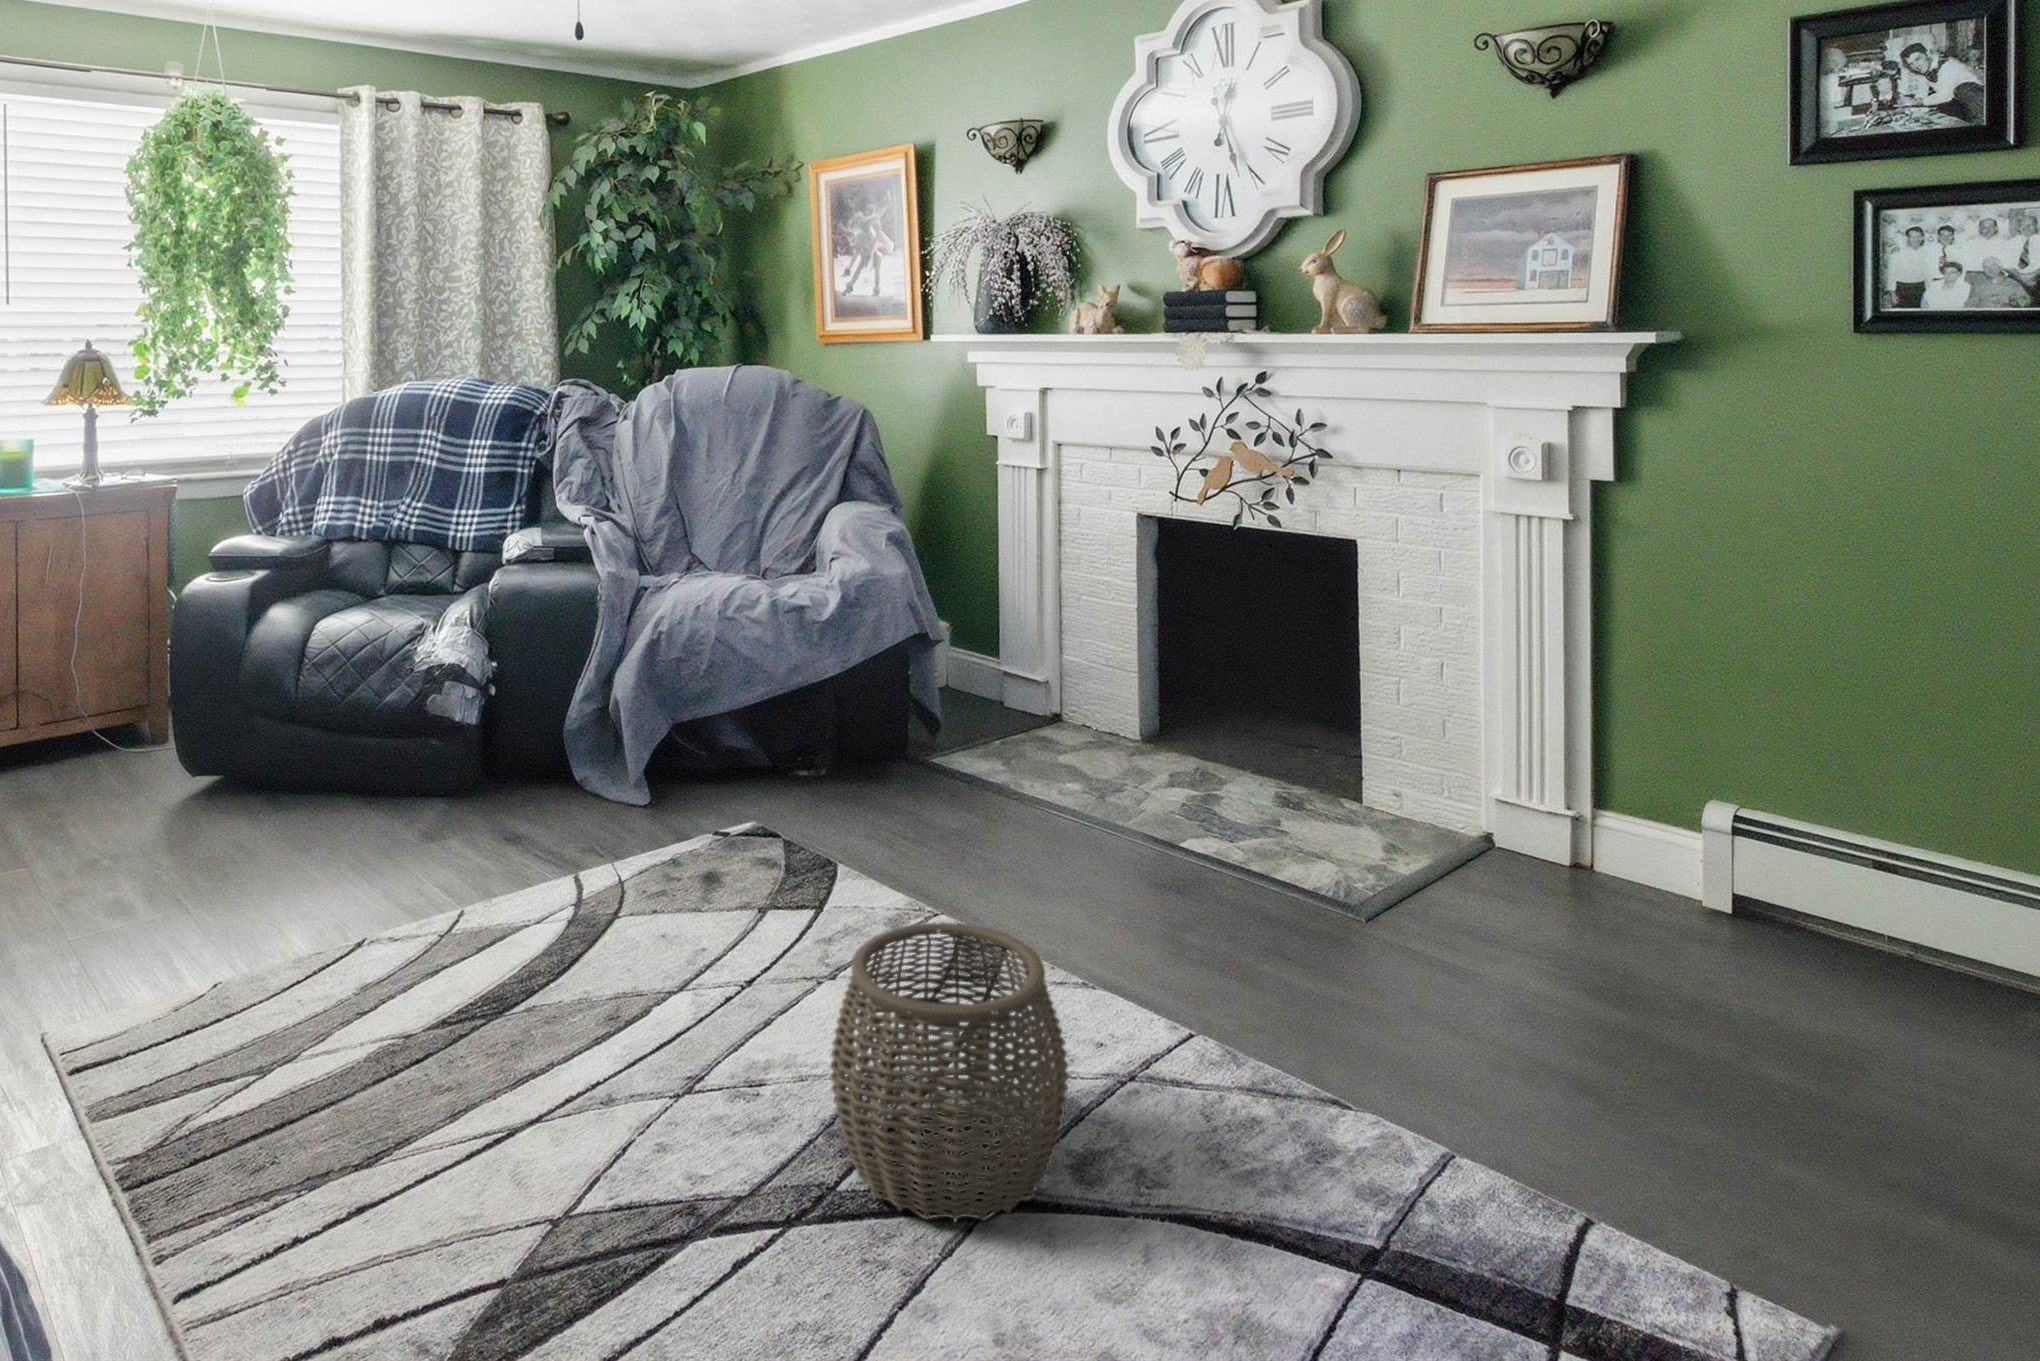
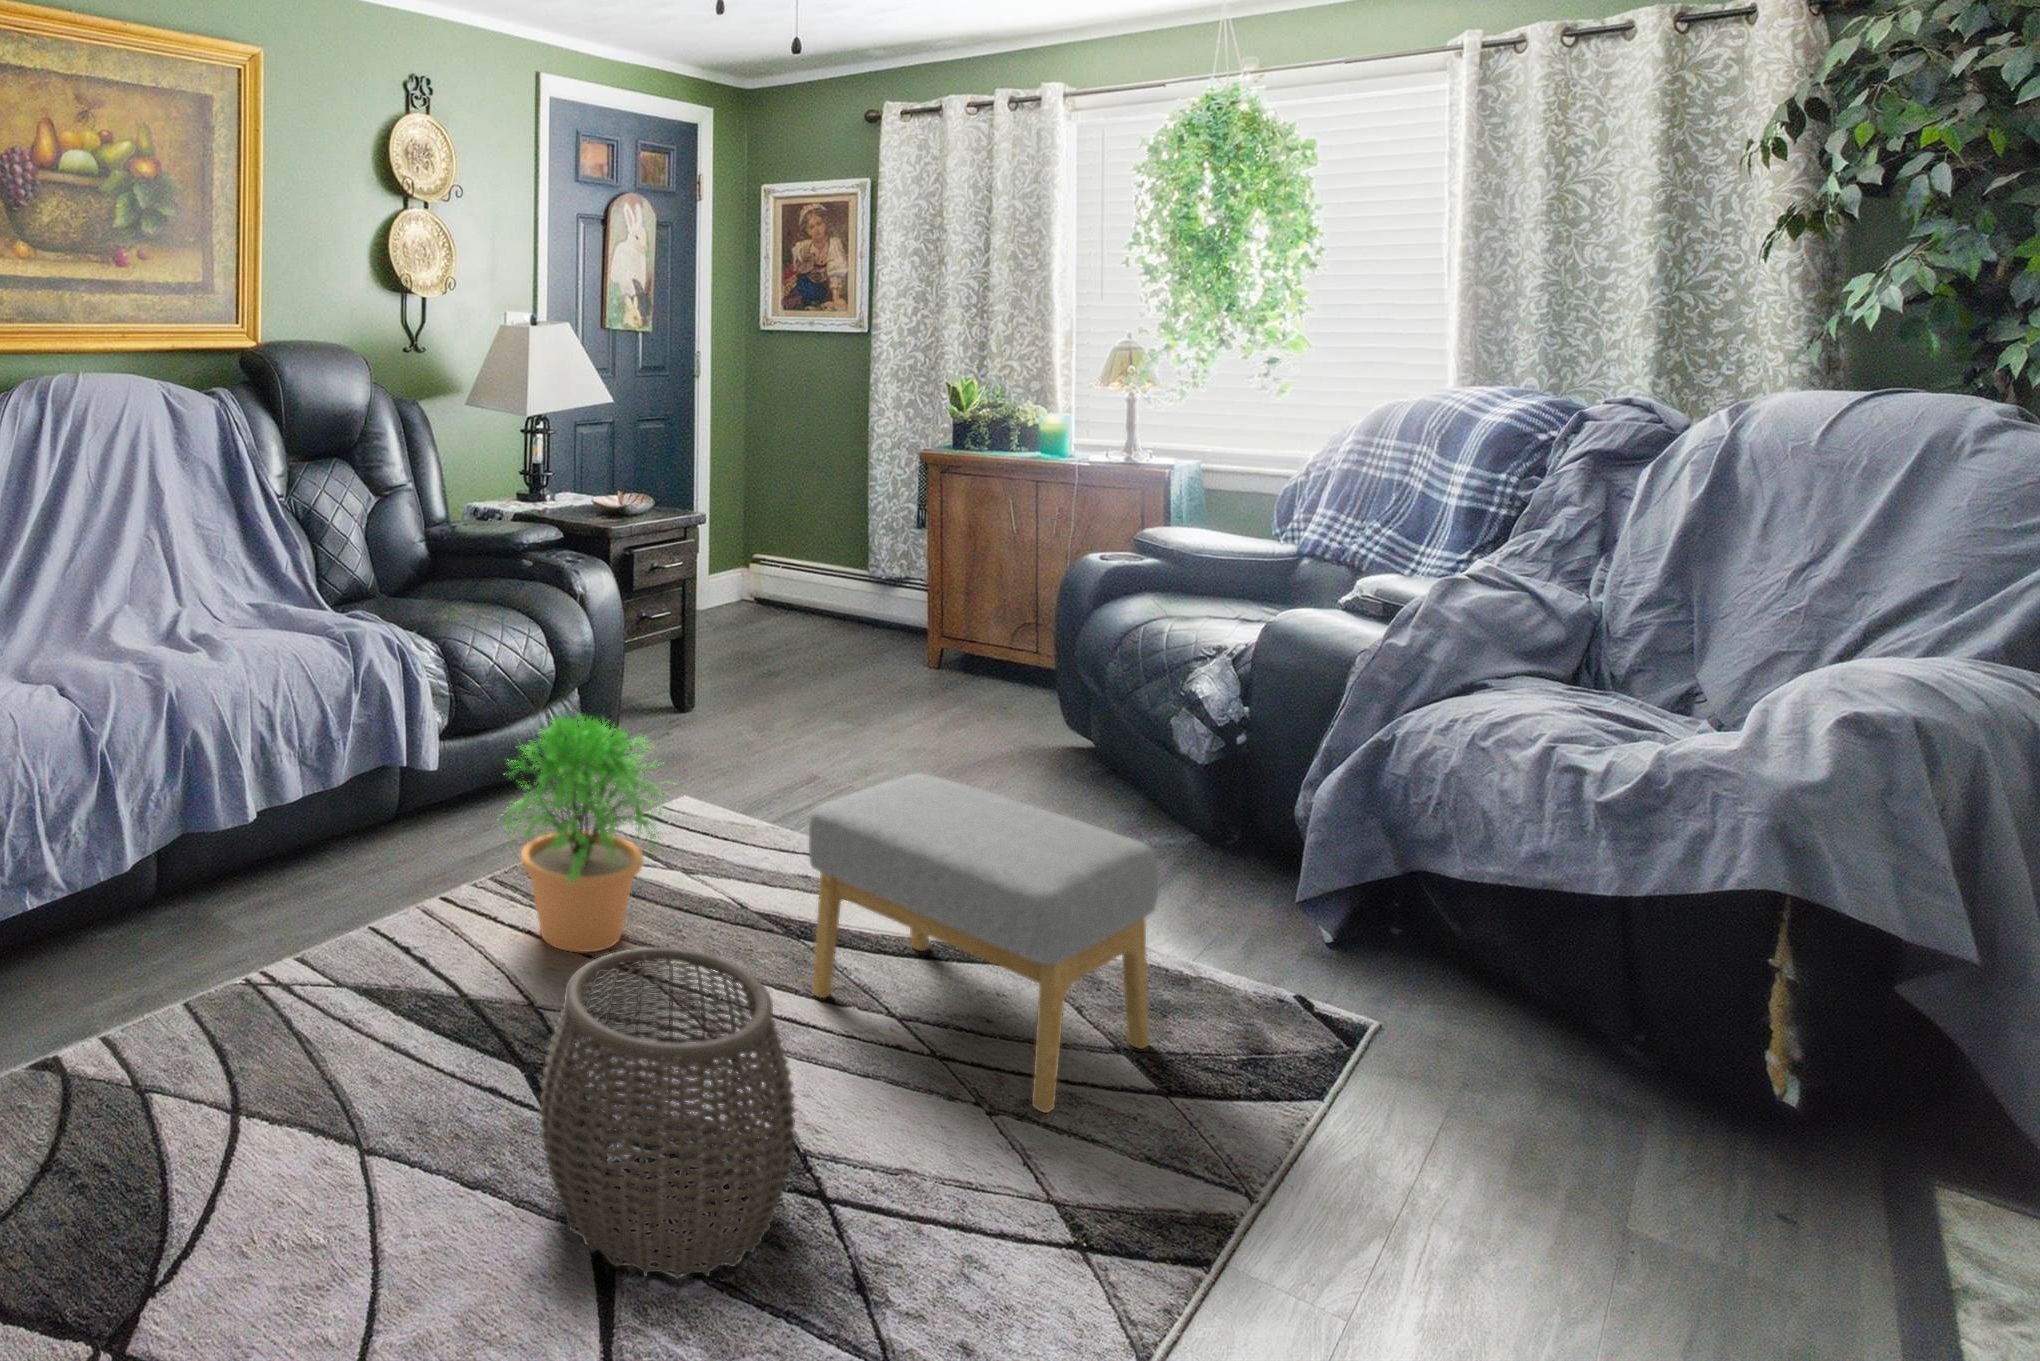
footstool: none [549,747,844,1026] -> present [809,773,1158,1113]
potted plant: none [256,856,523,1197] -> present [501,713,675,952]

